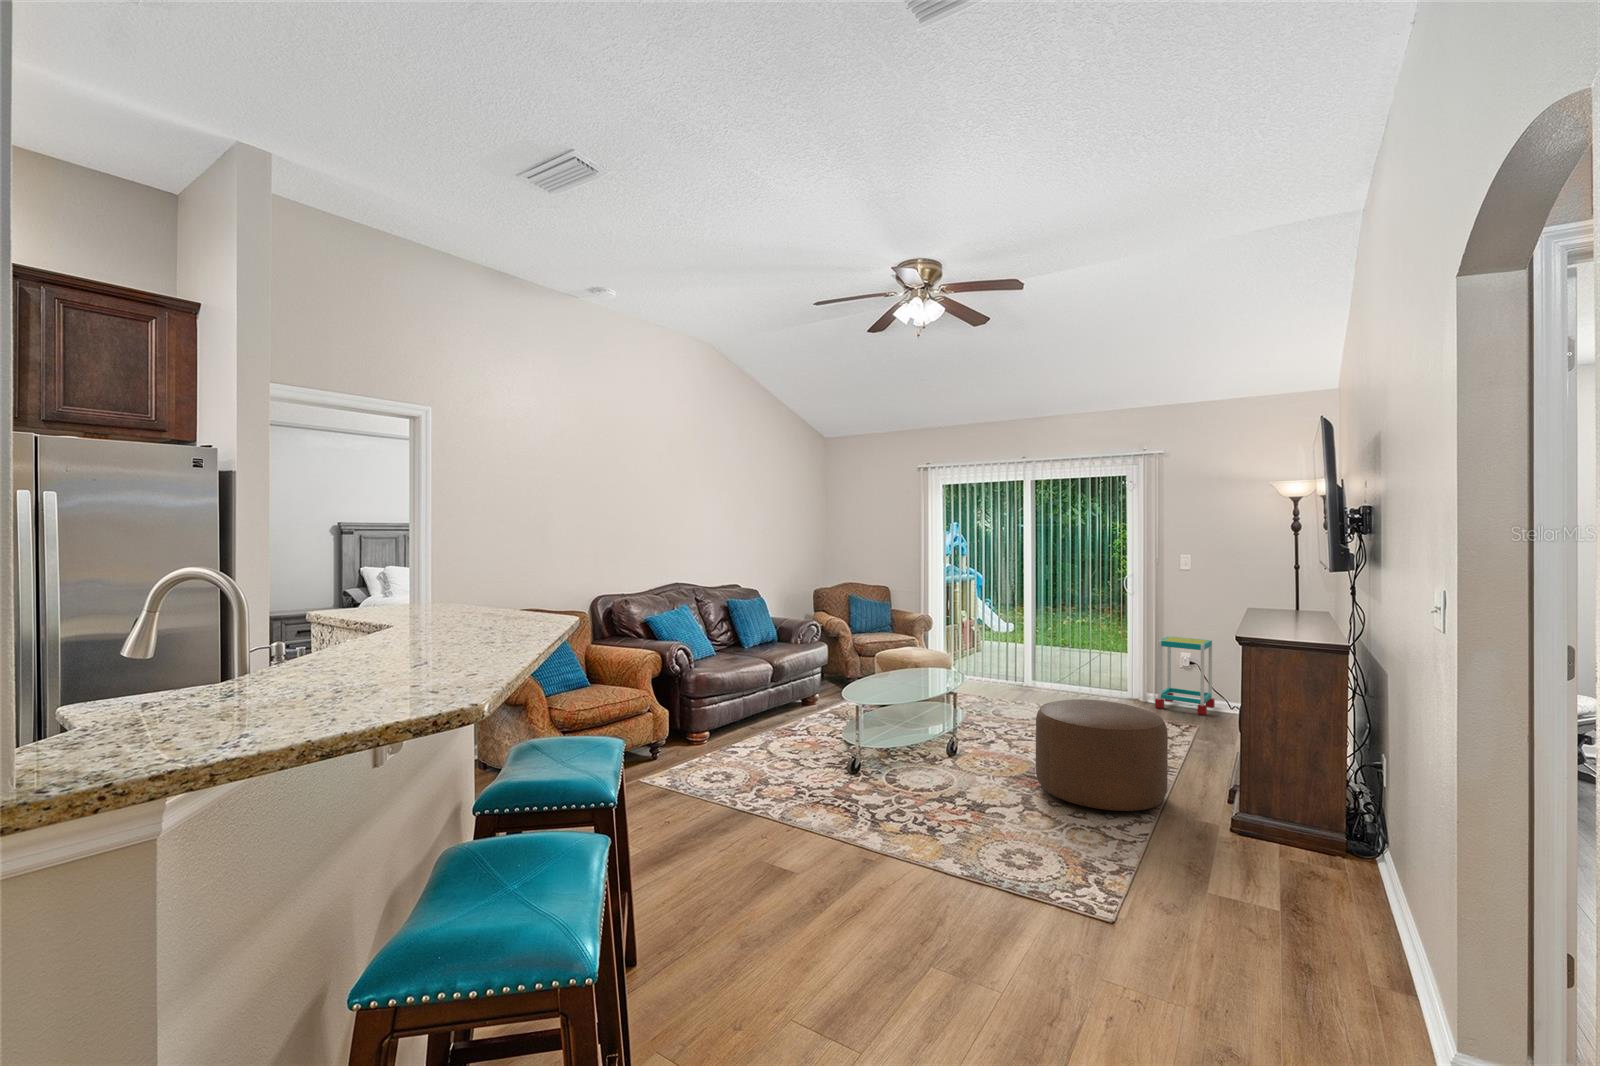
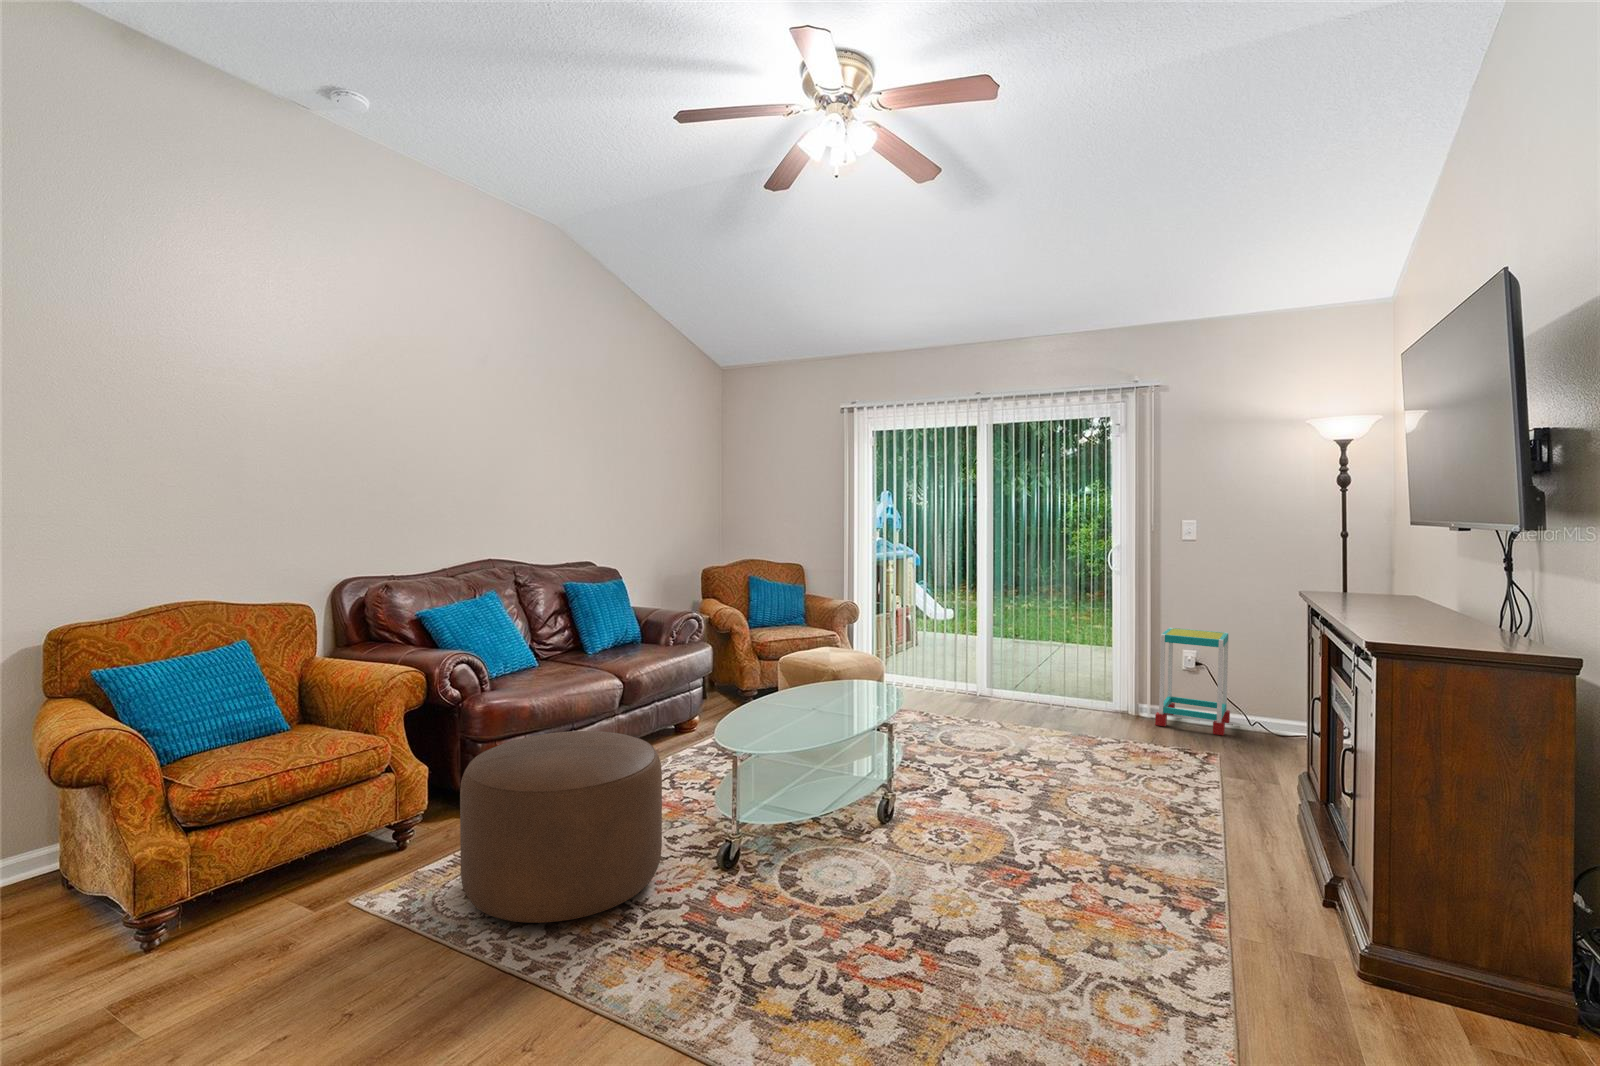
ottoman: present [1036,699,1168,811] -> present [460,731,662,923]

